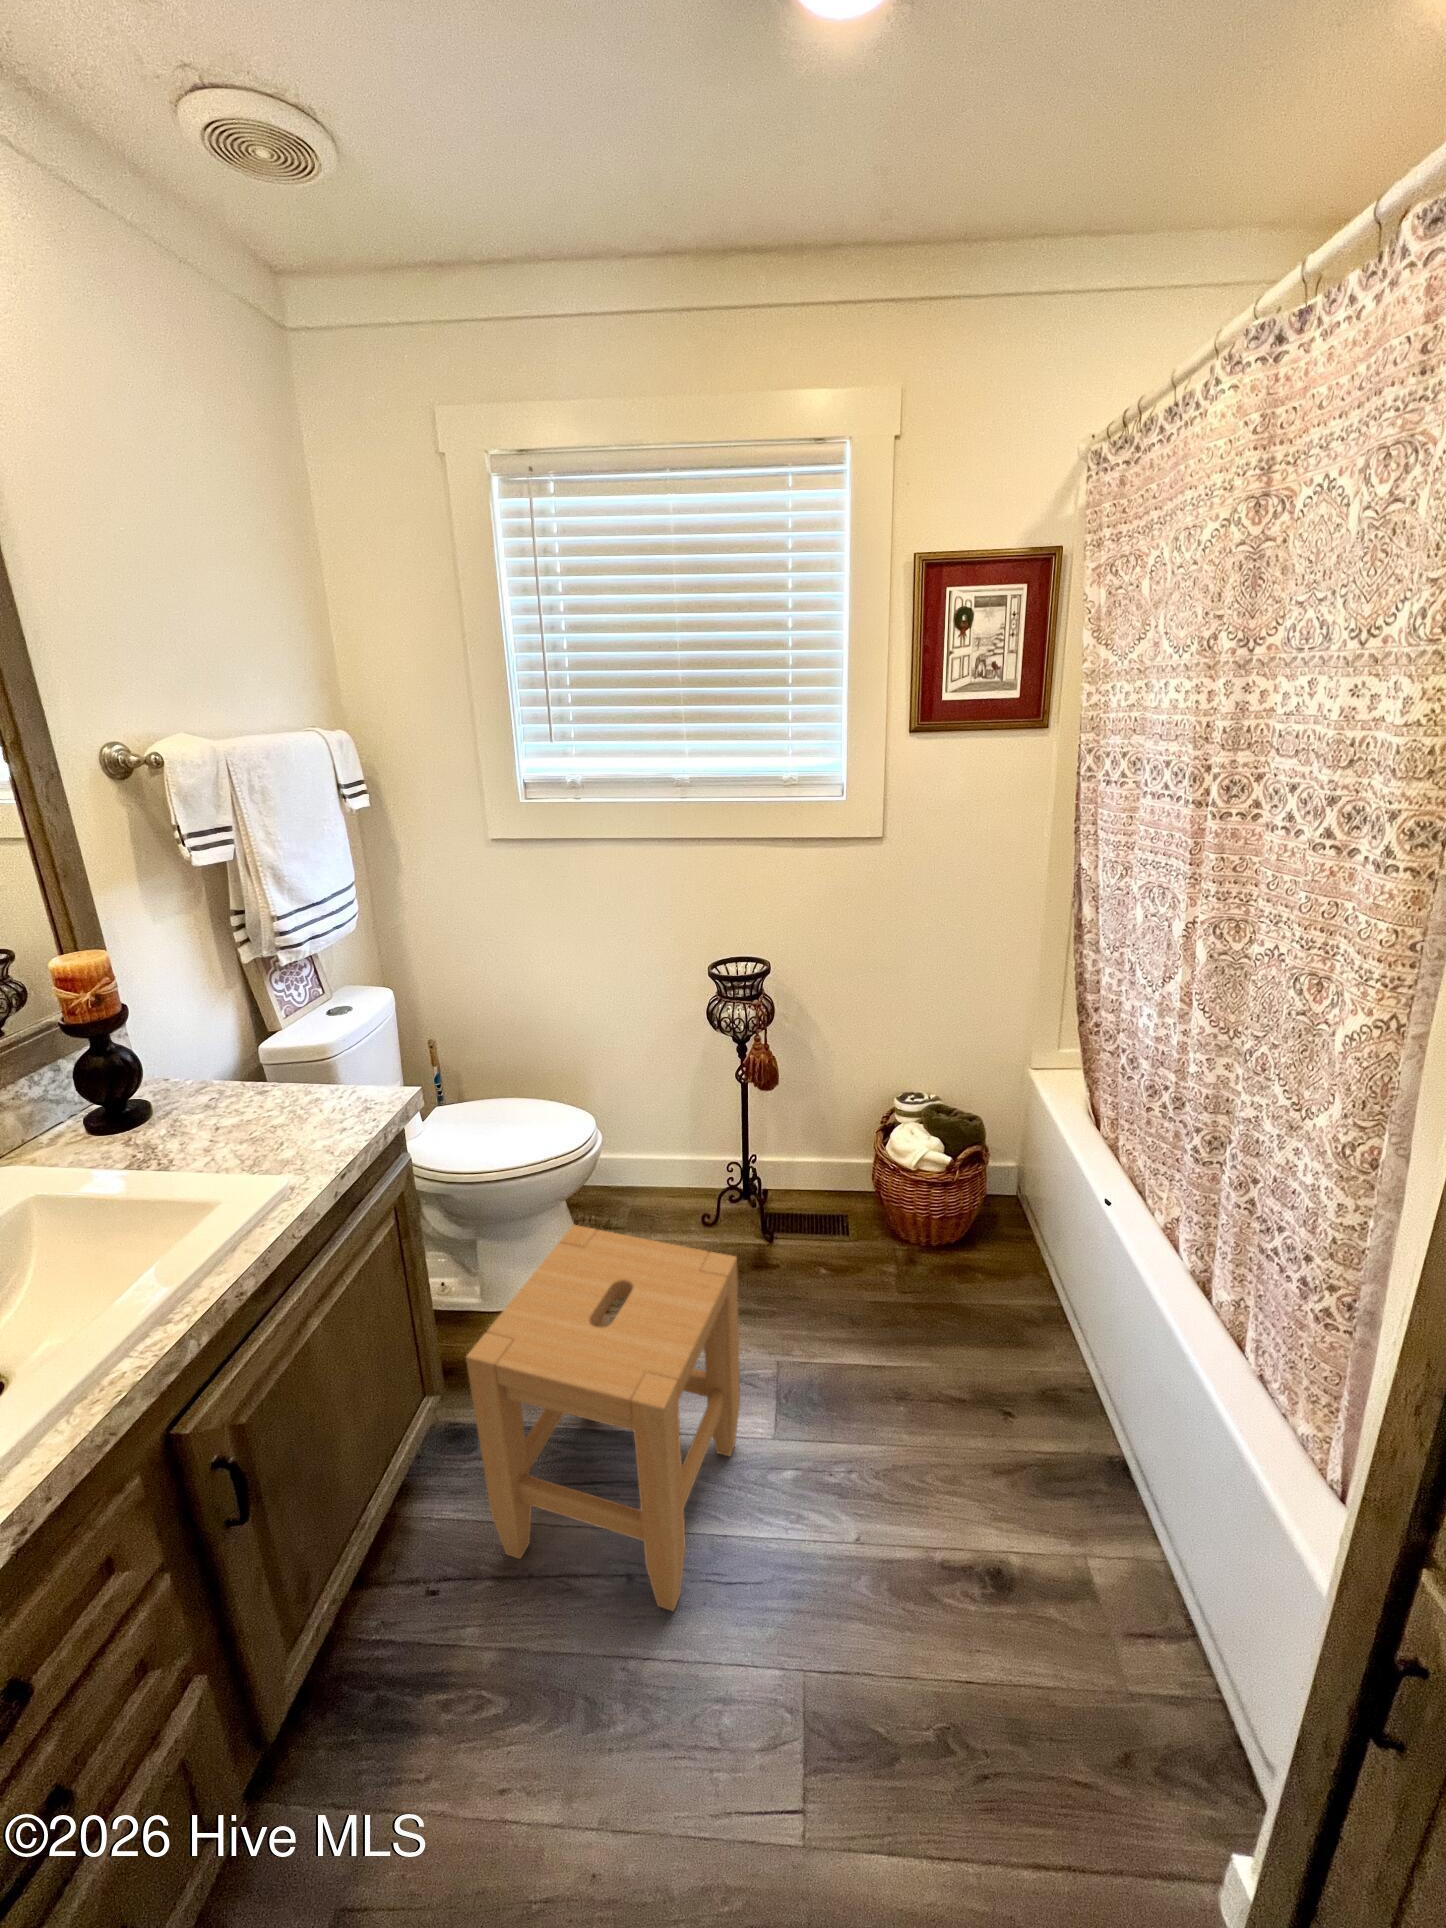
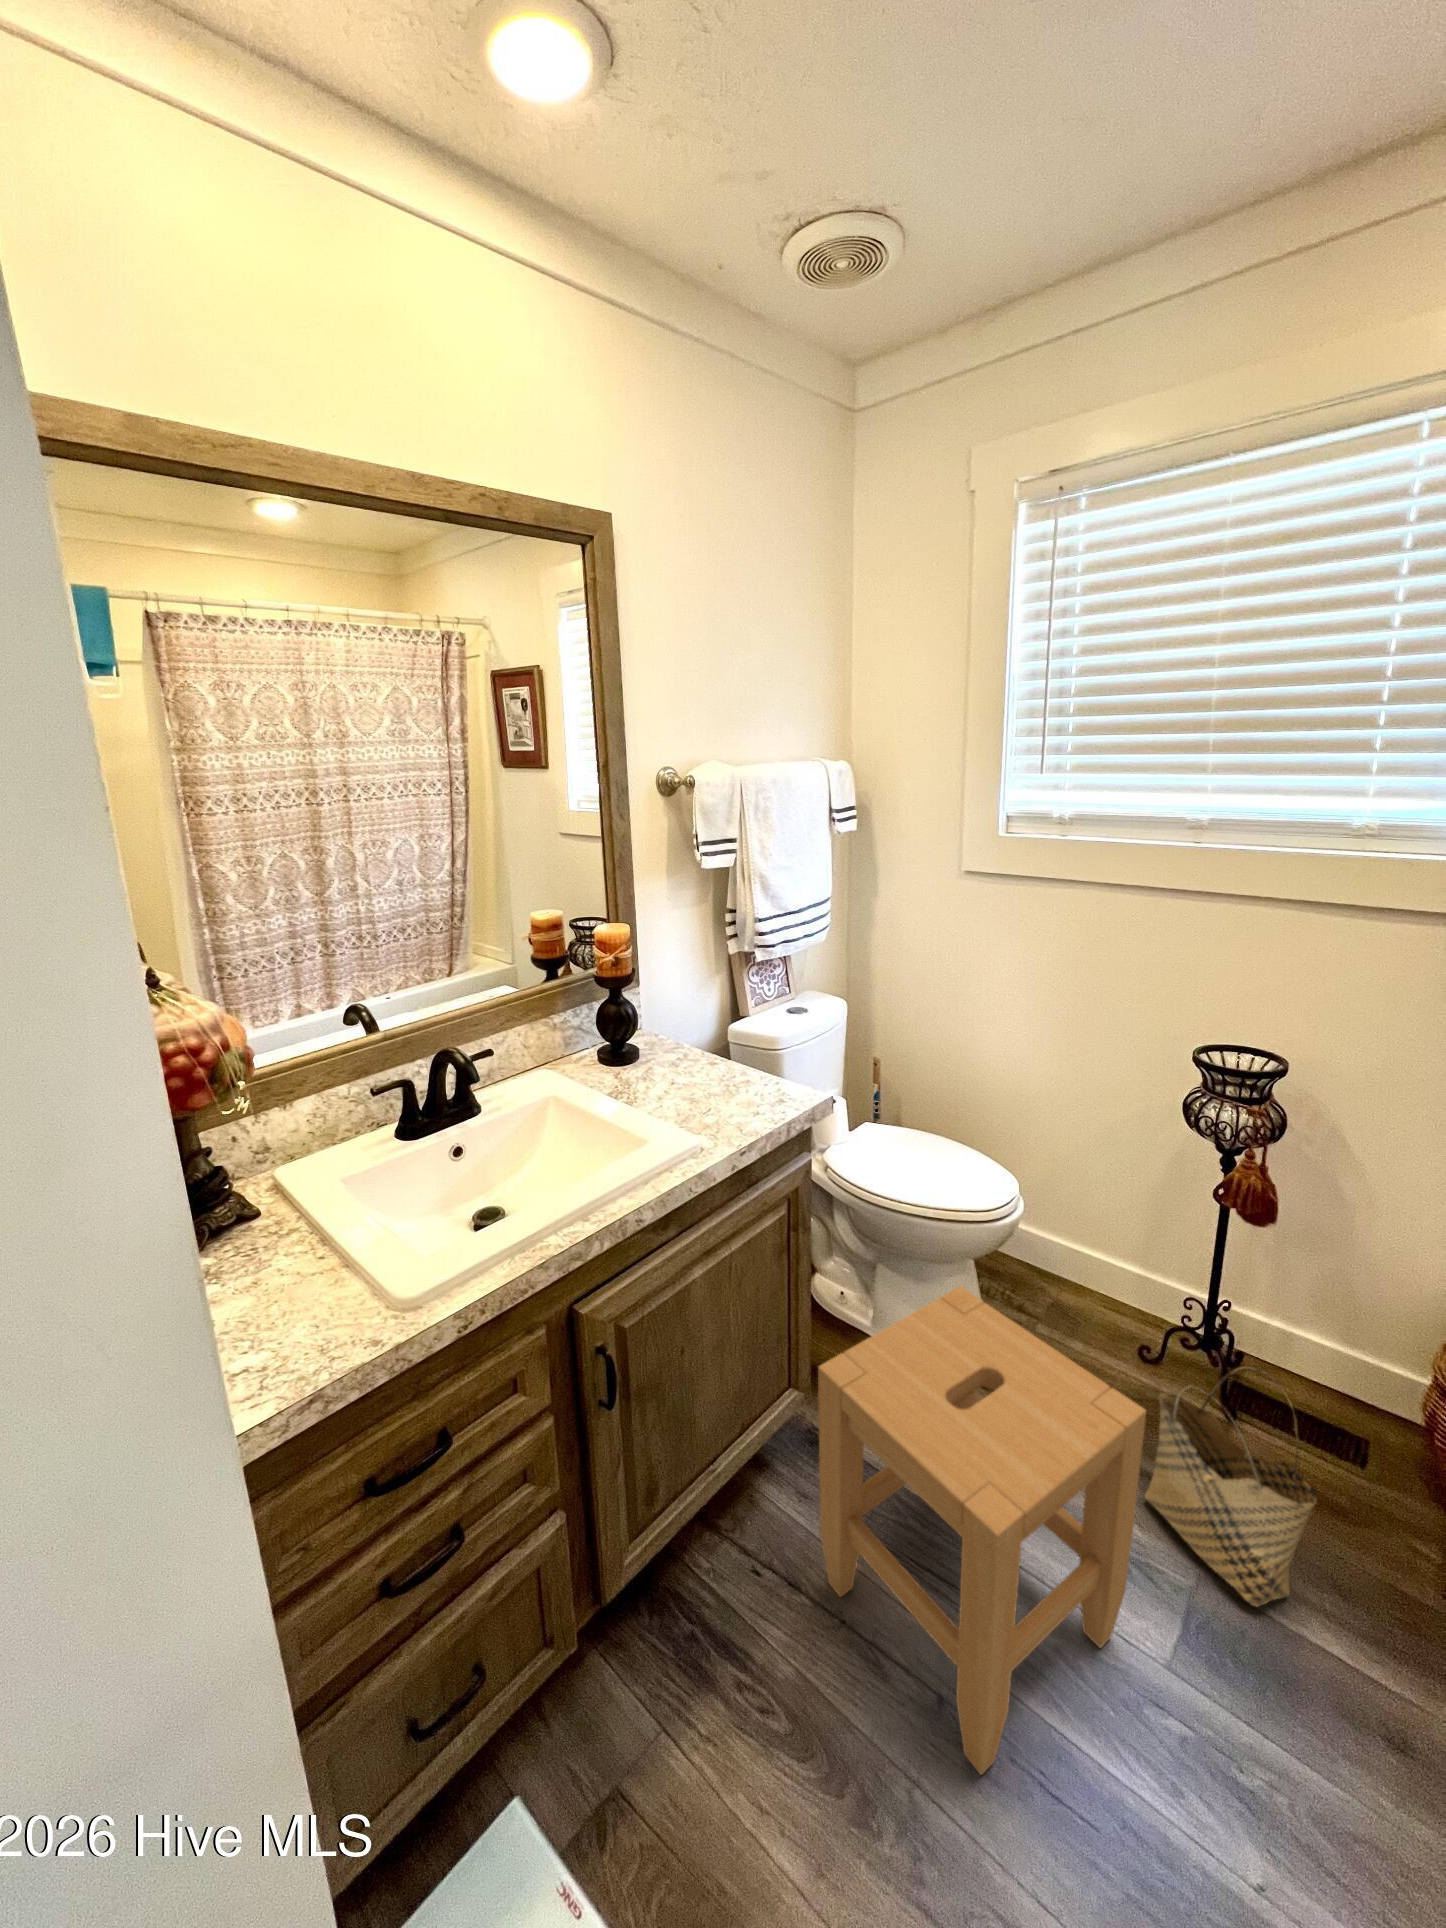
woven basket: none [731,1194,837,1363] -> present [1145,1365,1317,1606]

